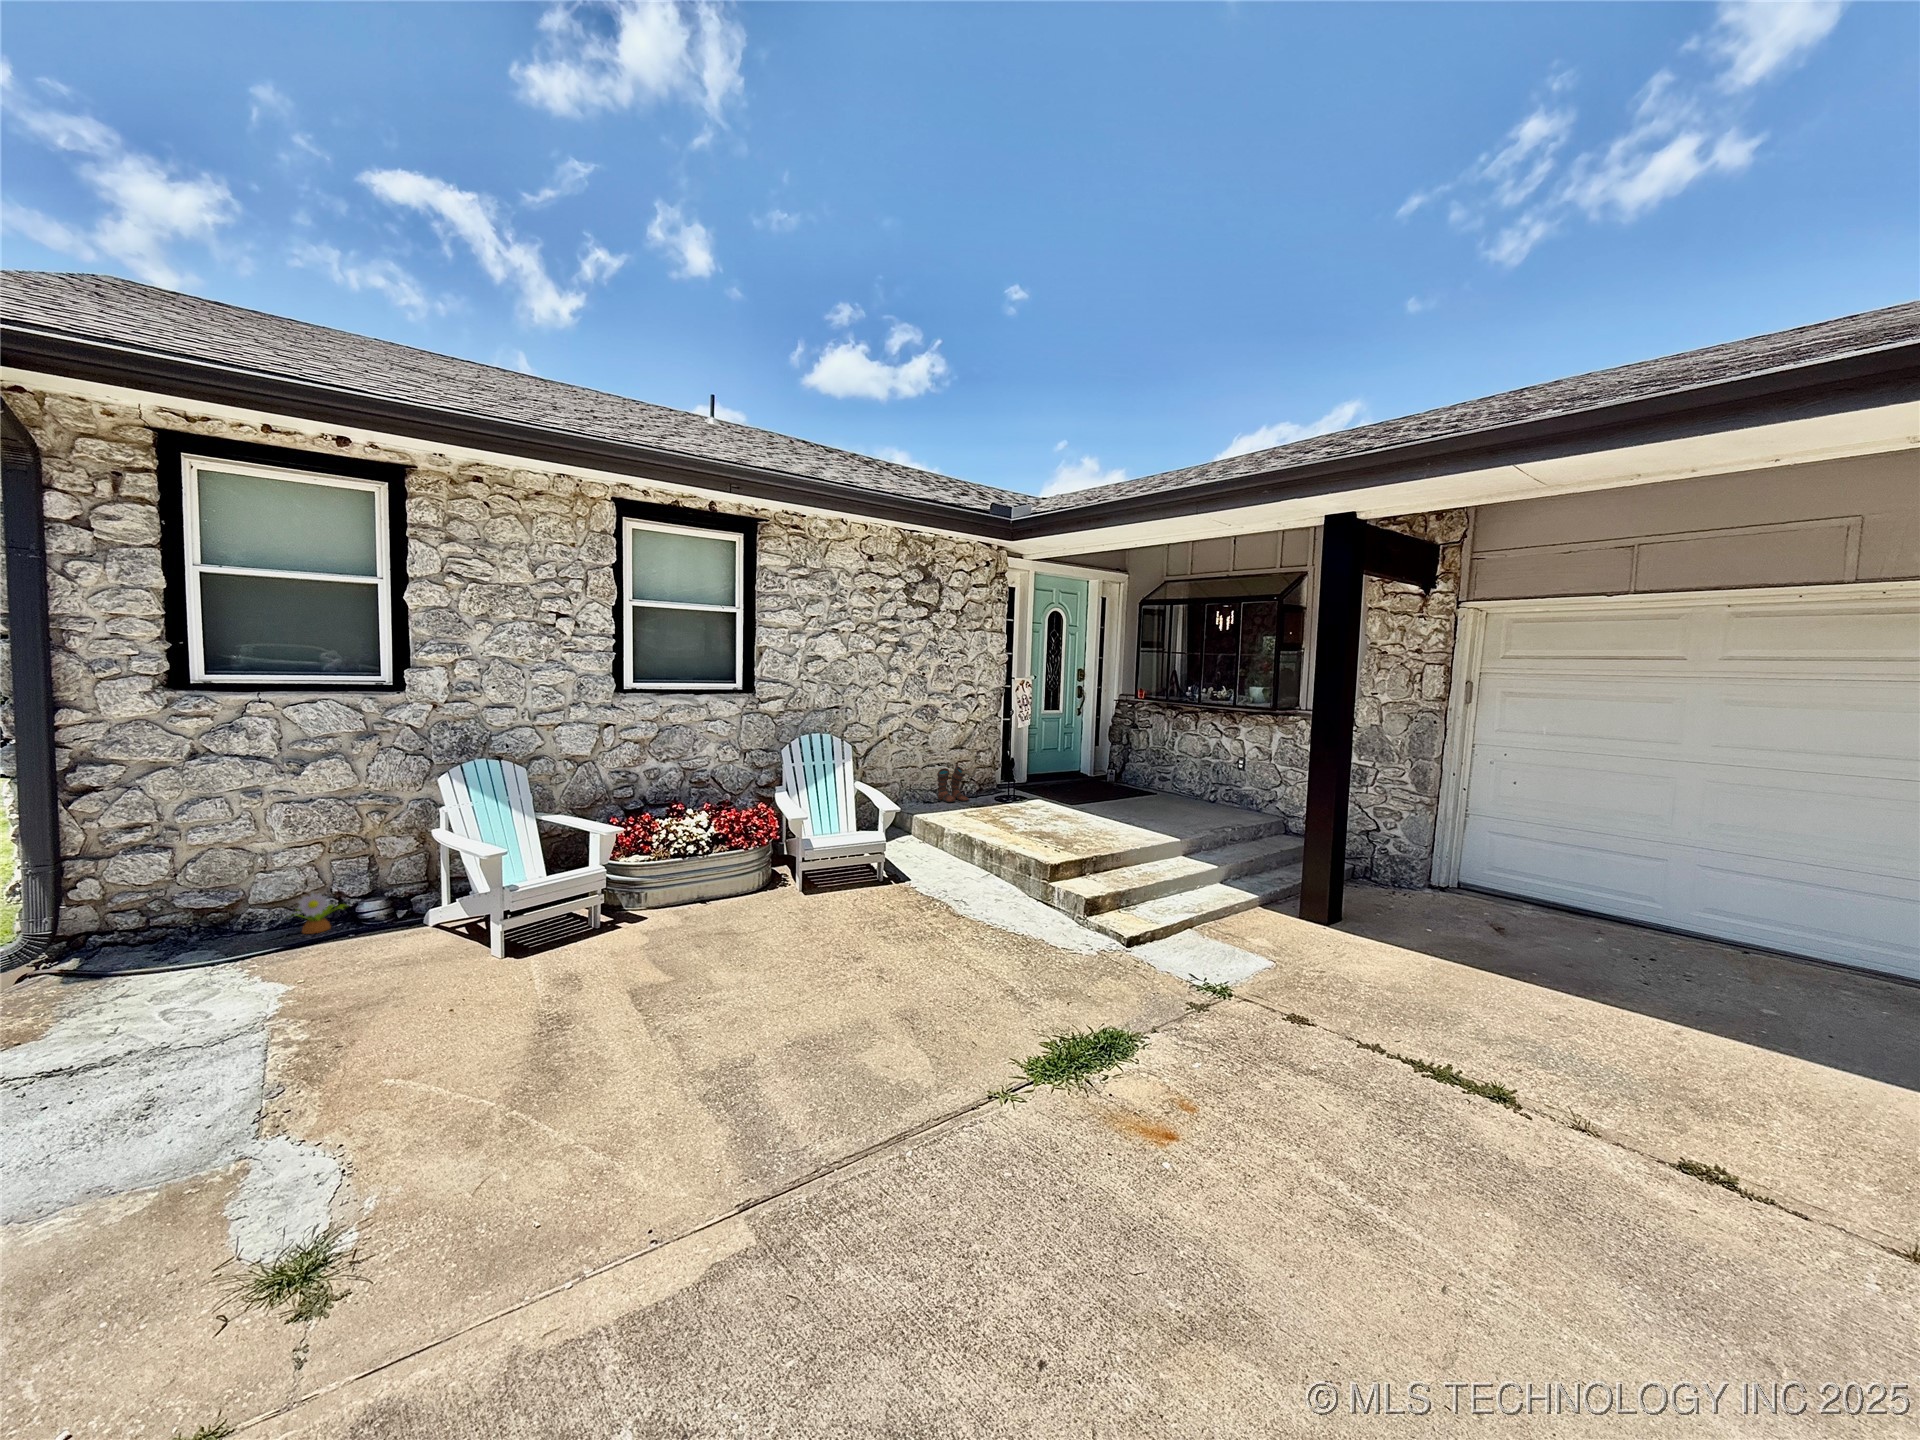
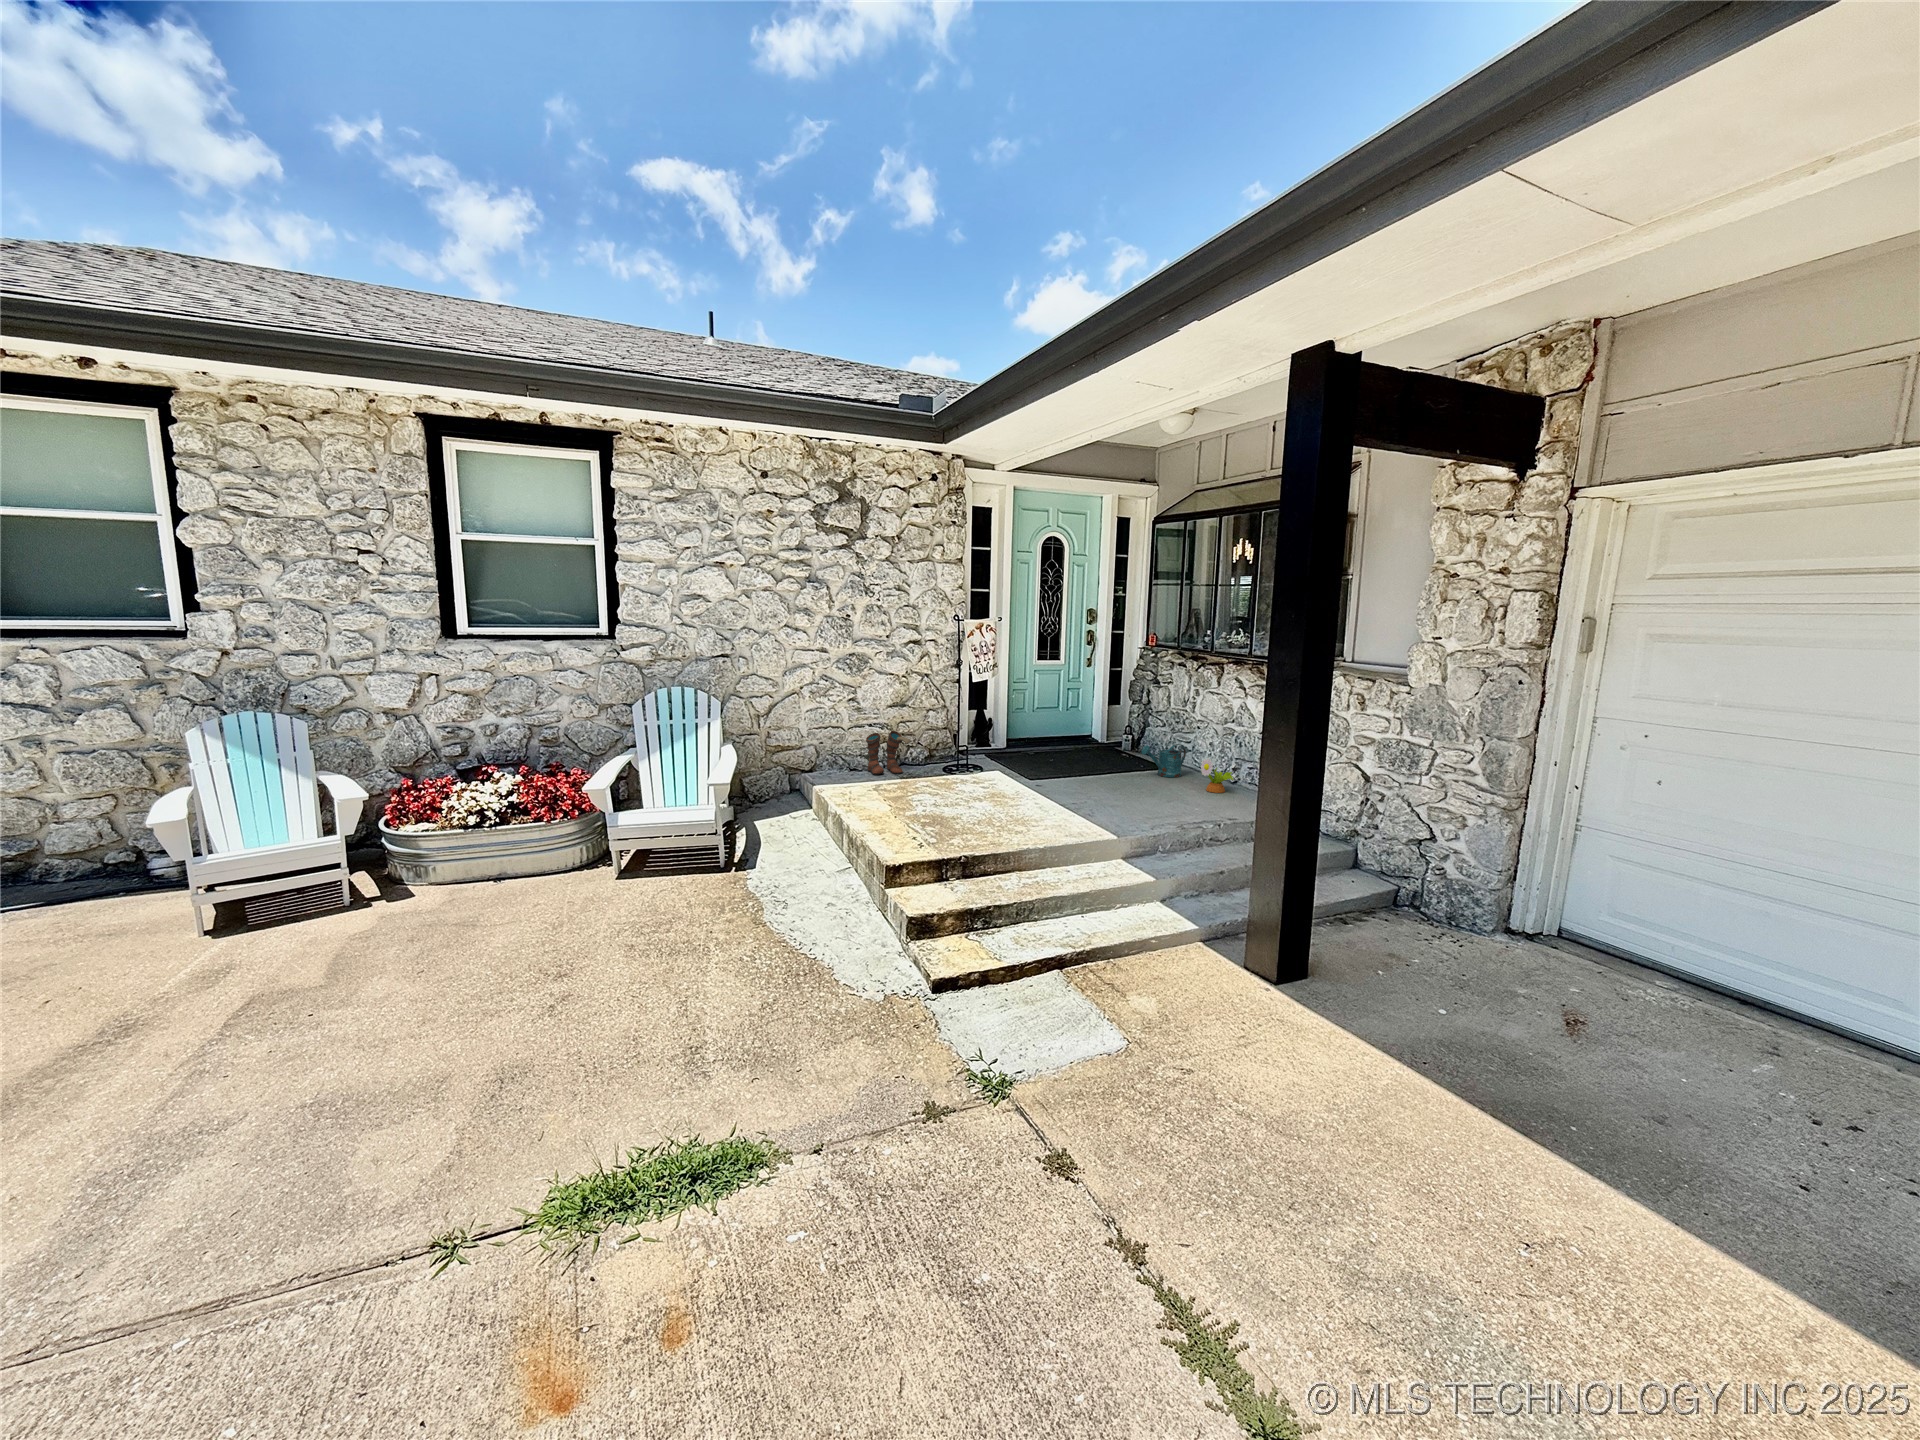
watering can: none [1147,771,1175,796] -> present [1141,744,1186,777]
decorative plant: present [295,893,346,934] -> present [1201,758,1233,793]

